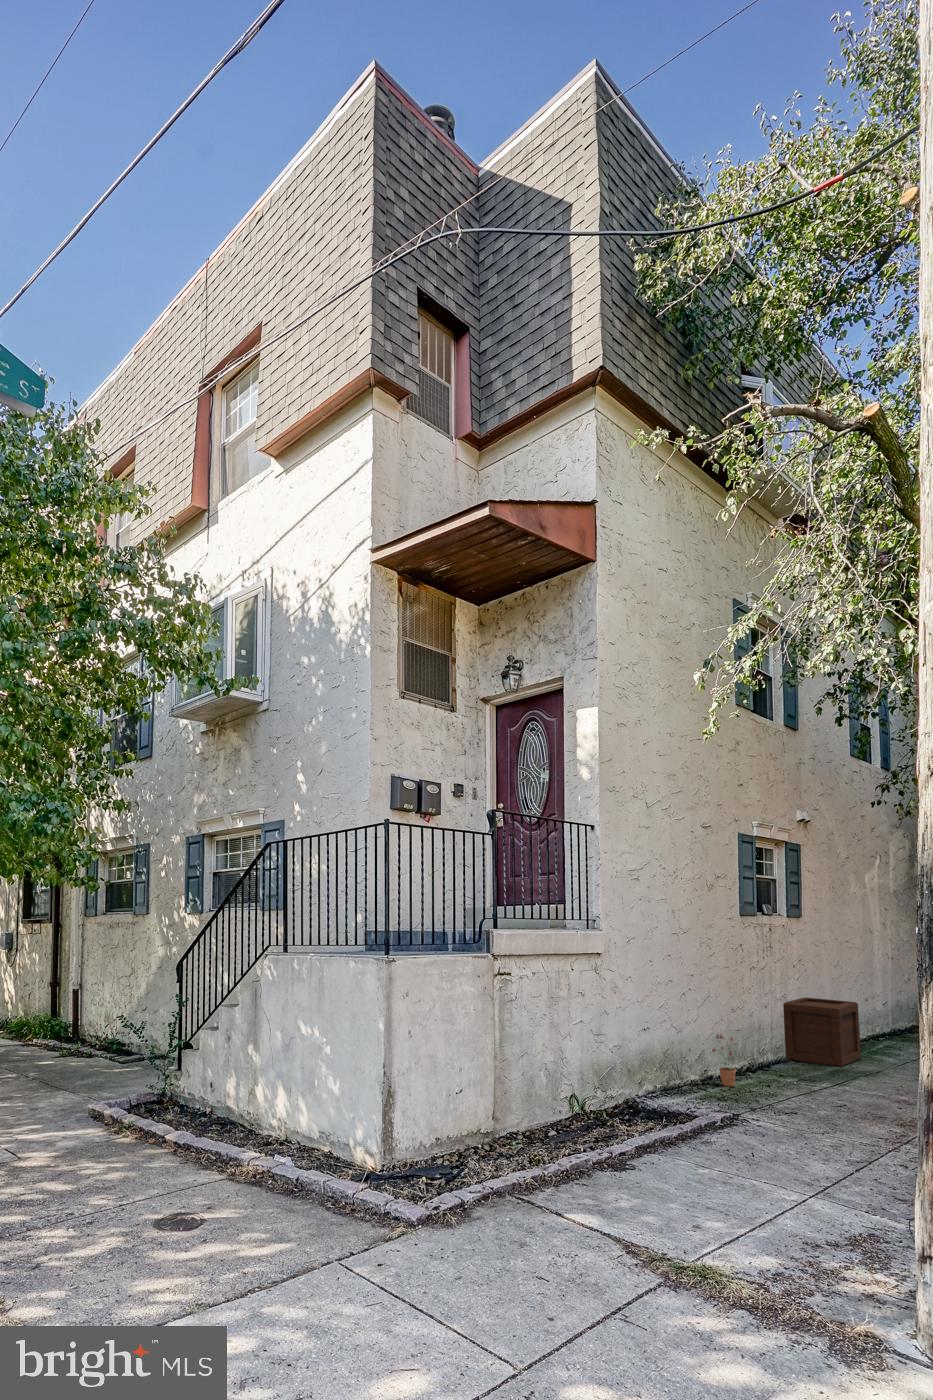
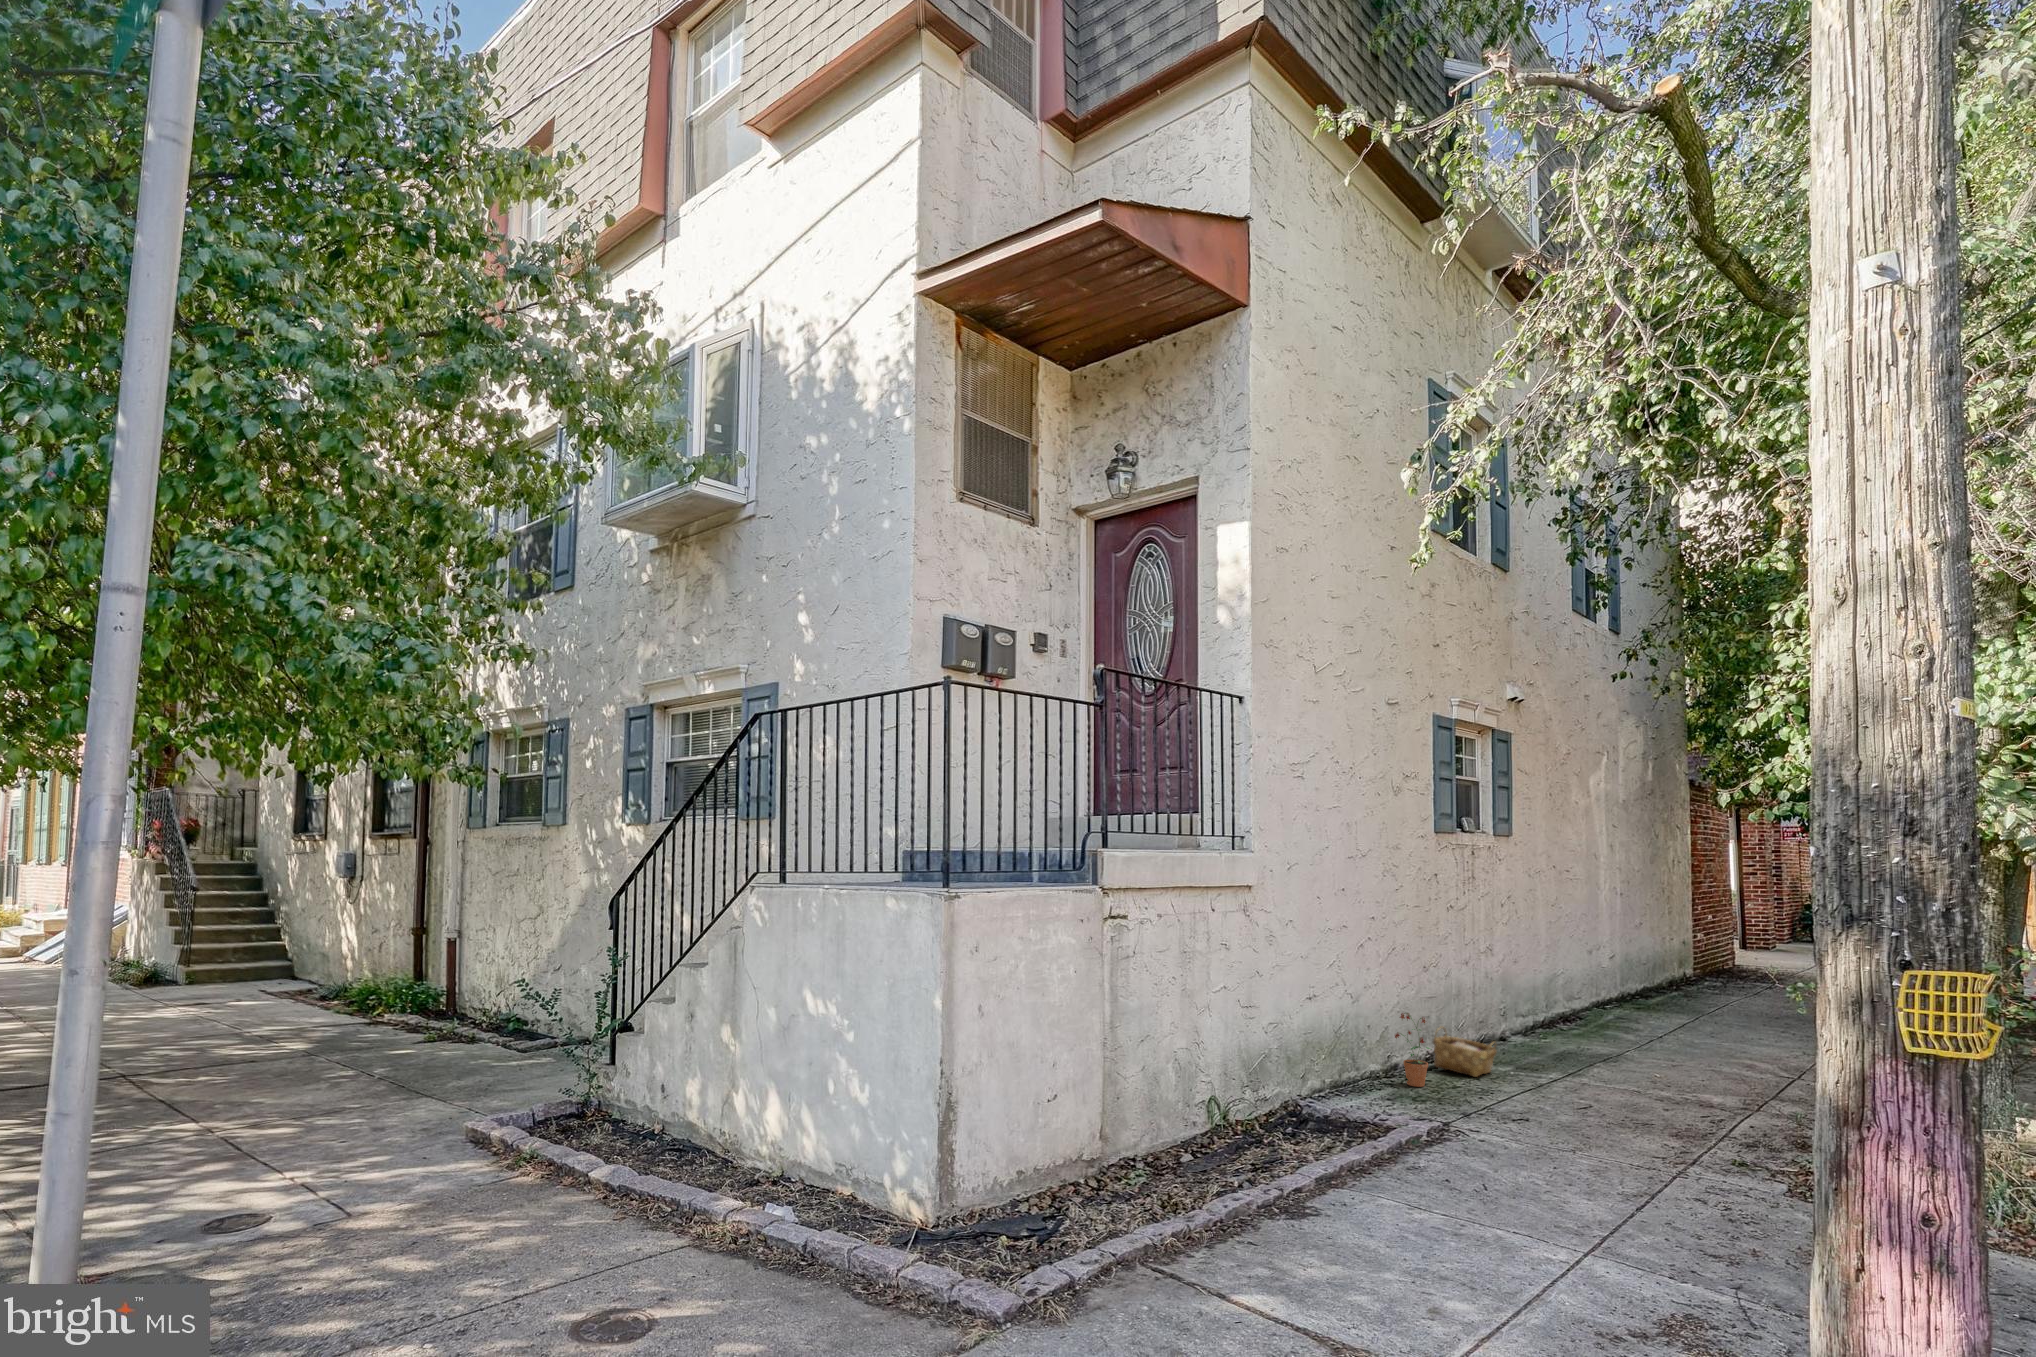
wooden crate: present [783,997,861,1067] -> none [1483,961,1589,1060]
woven basket: none [743,1044,787,1079] -> present [1433,1027,1497,1077]

